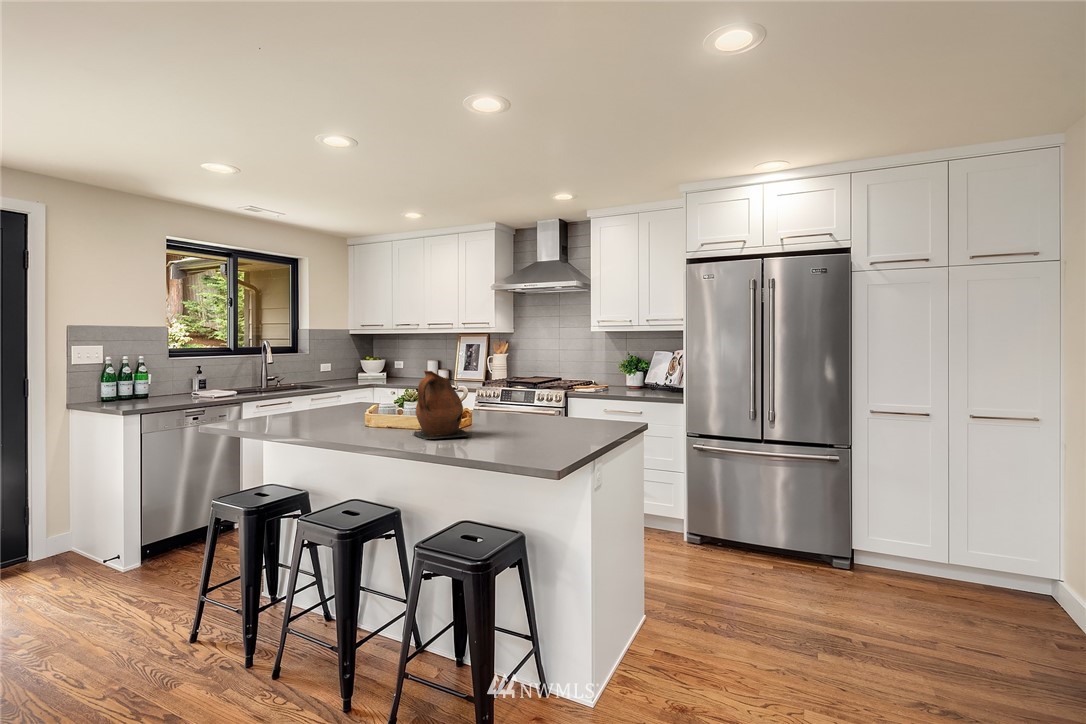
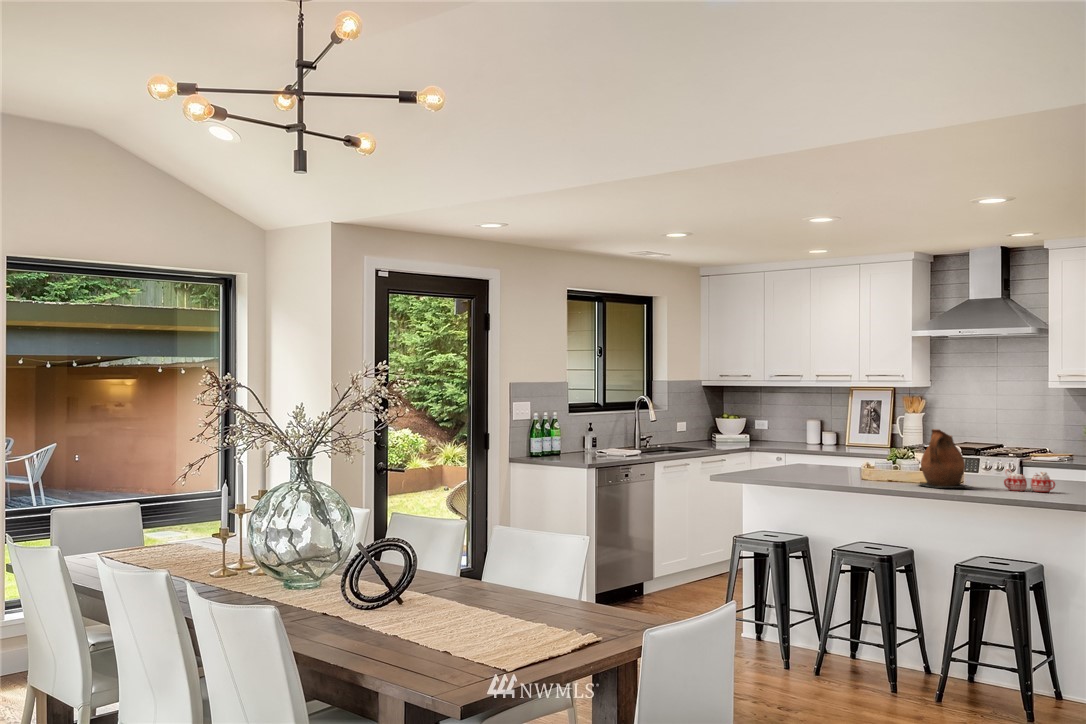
mug: none [503,412,554,438] -> present [1004,469,1055,492]

